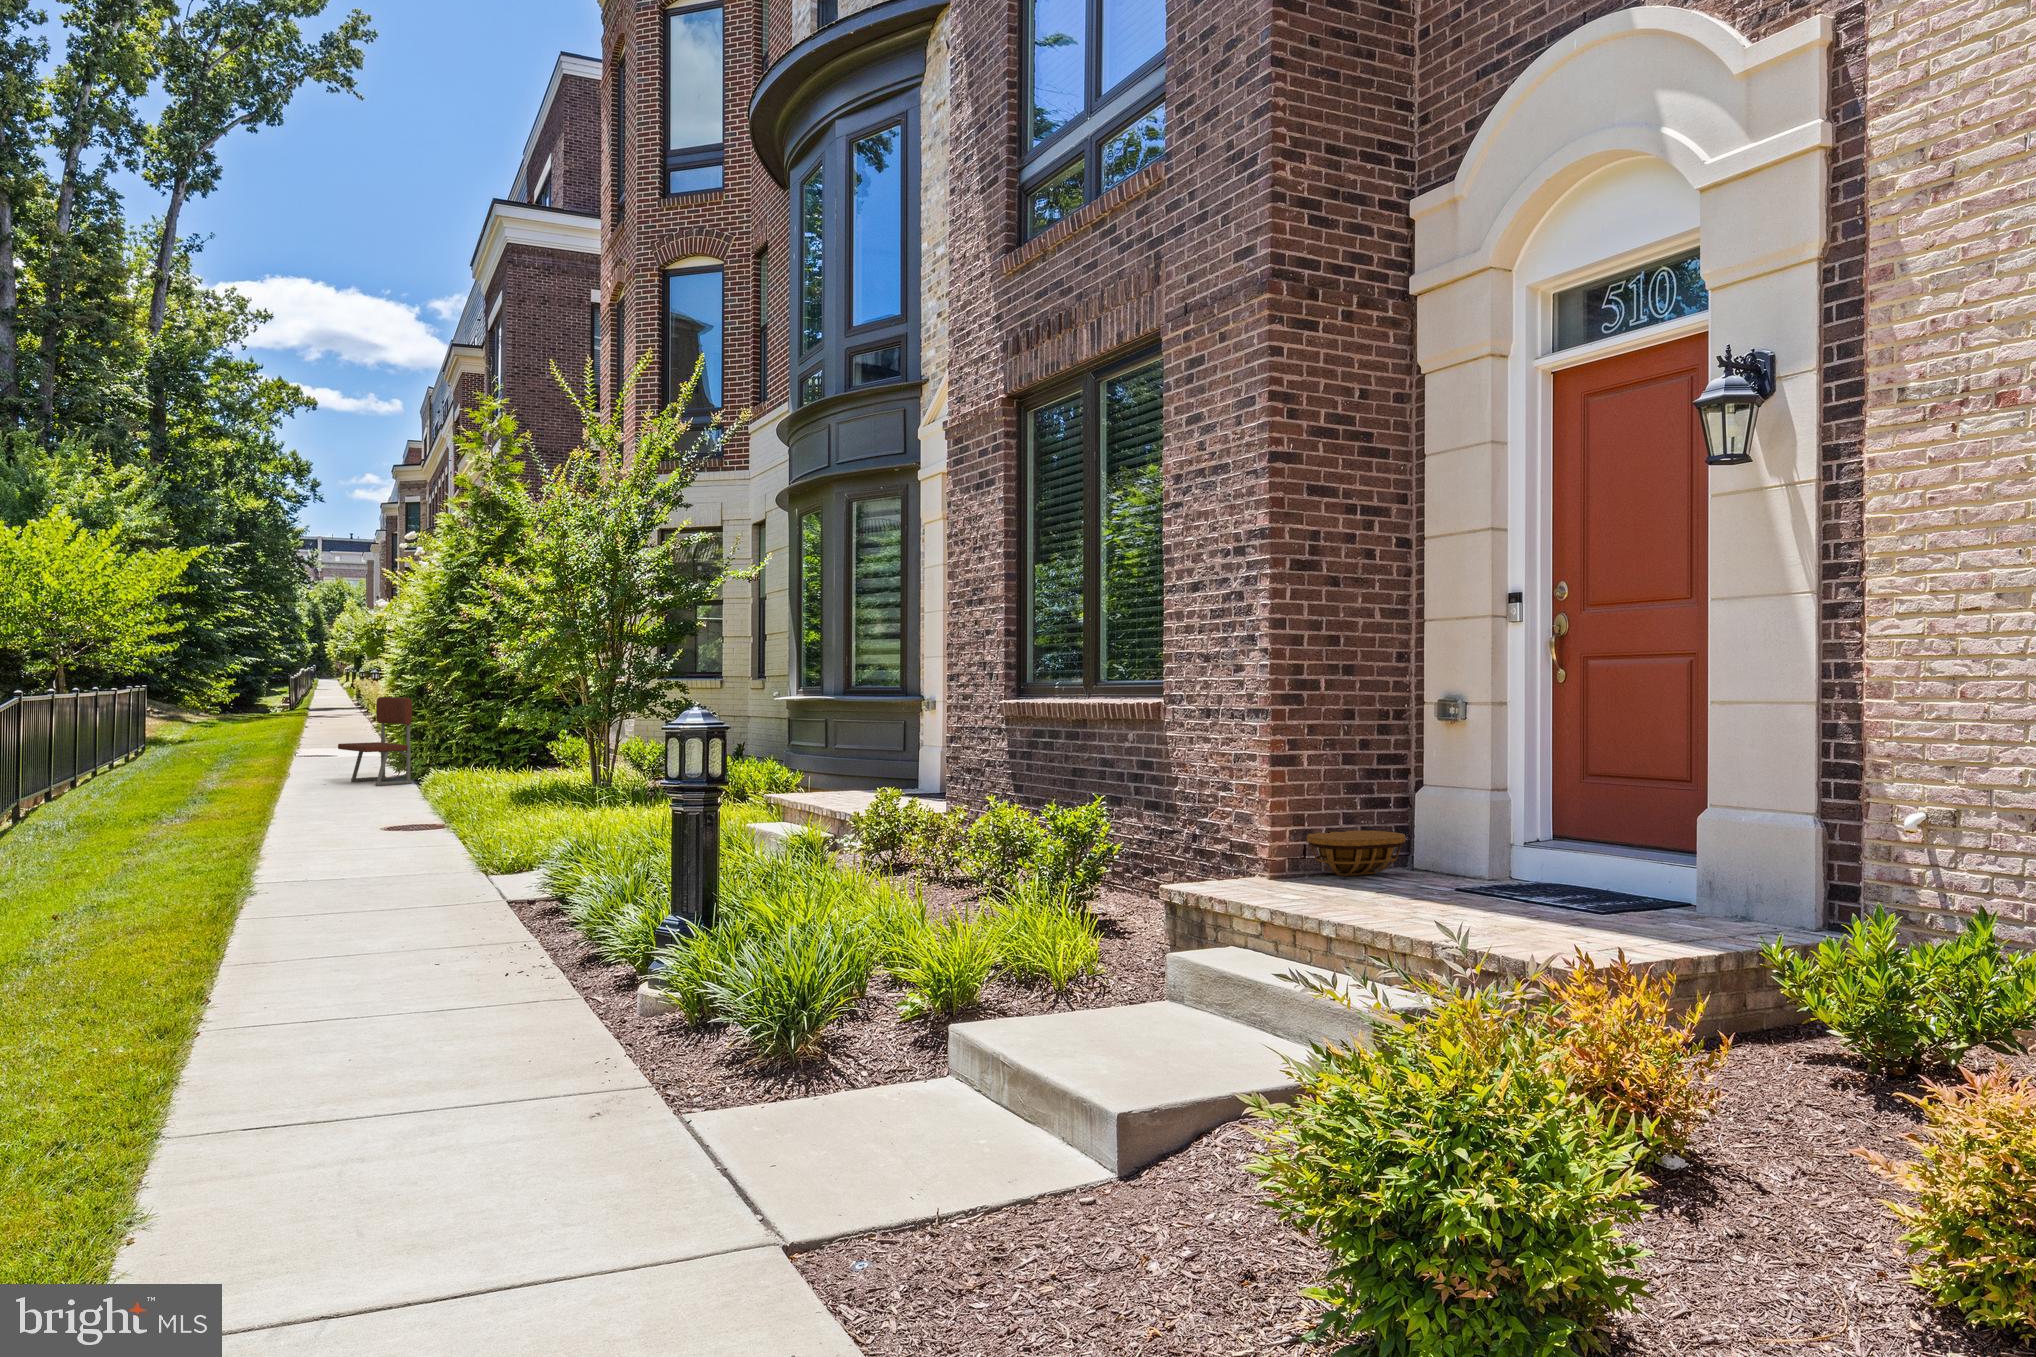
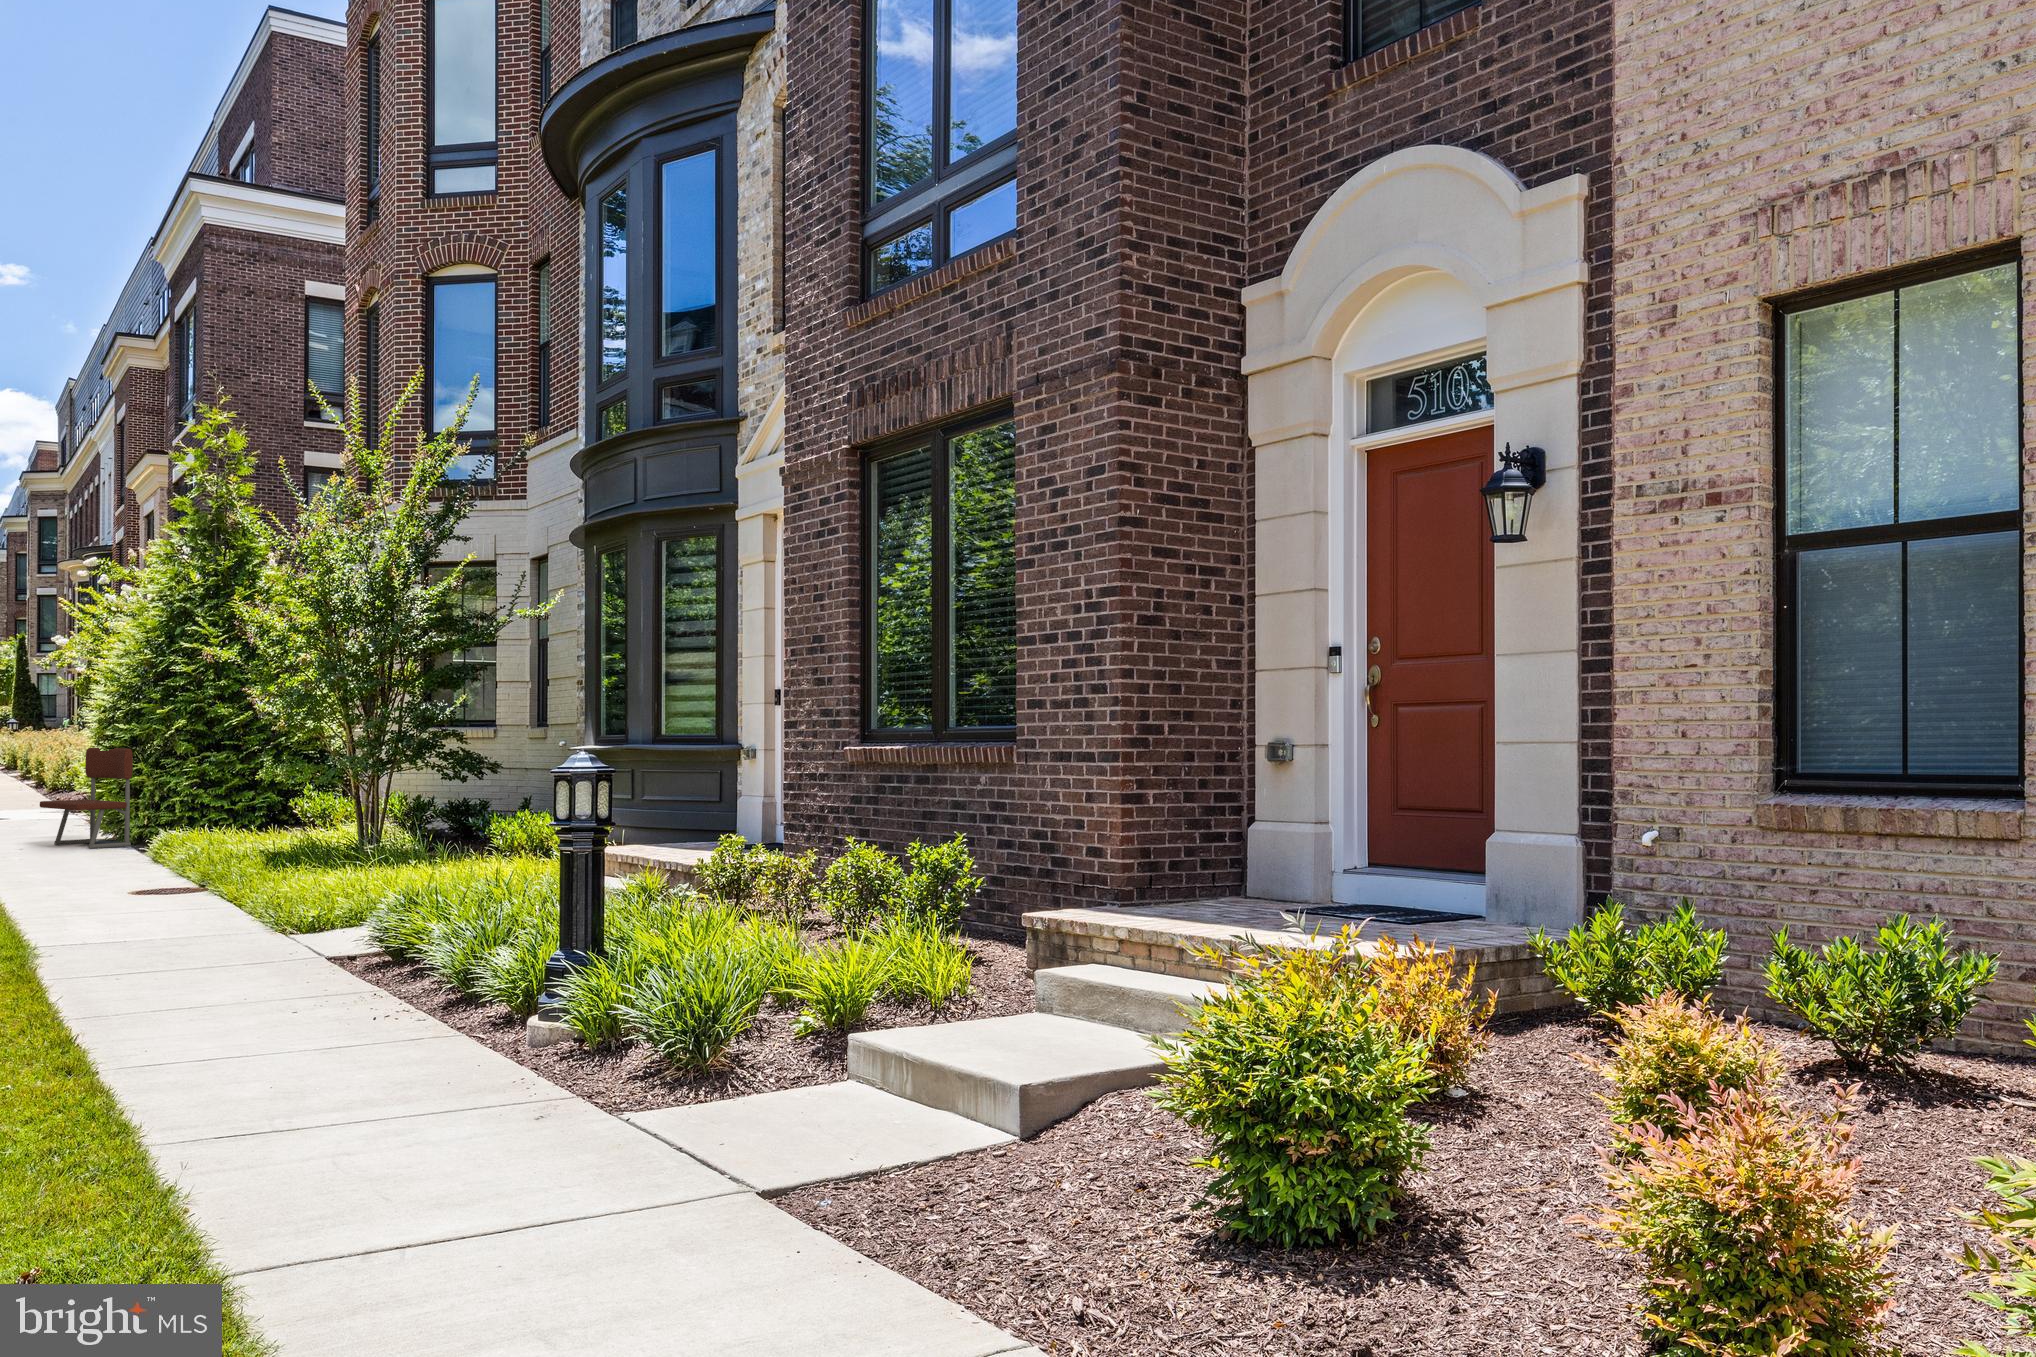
basket: present [1307,831,1405,876] -> none [1151,864,1239,904]

